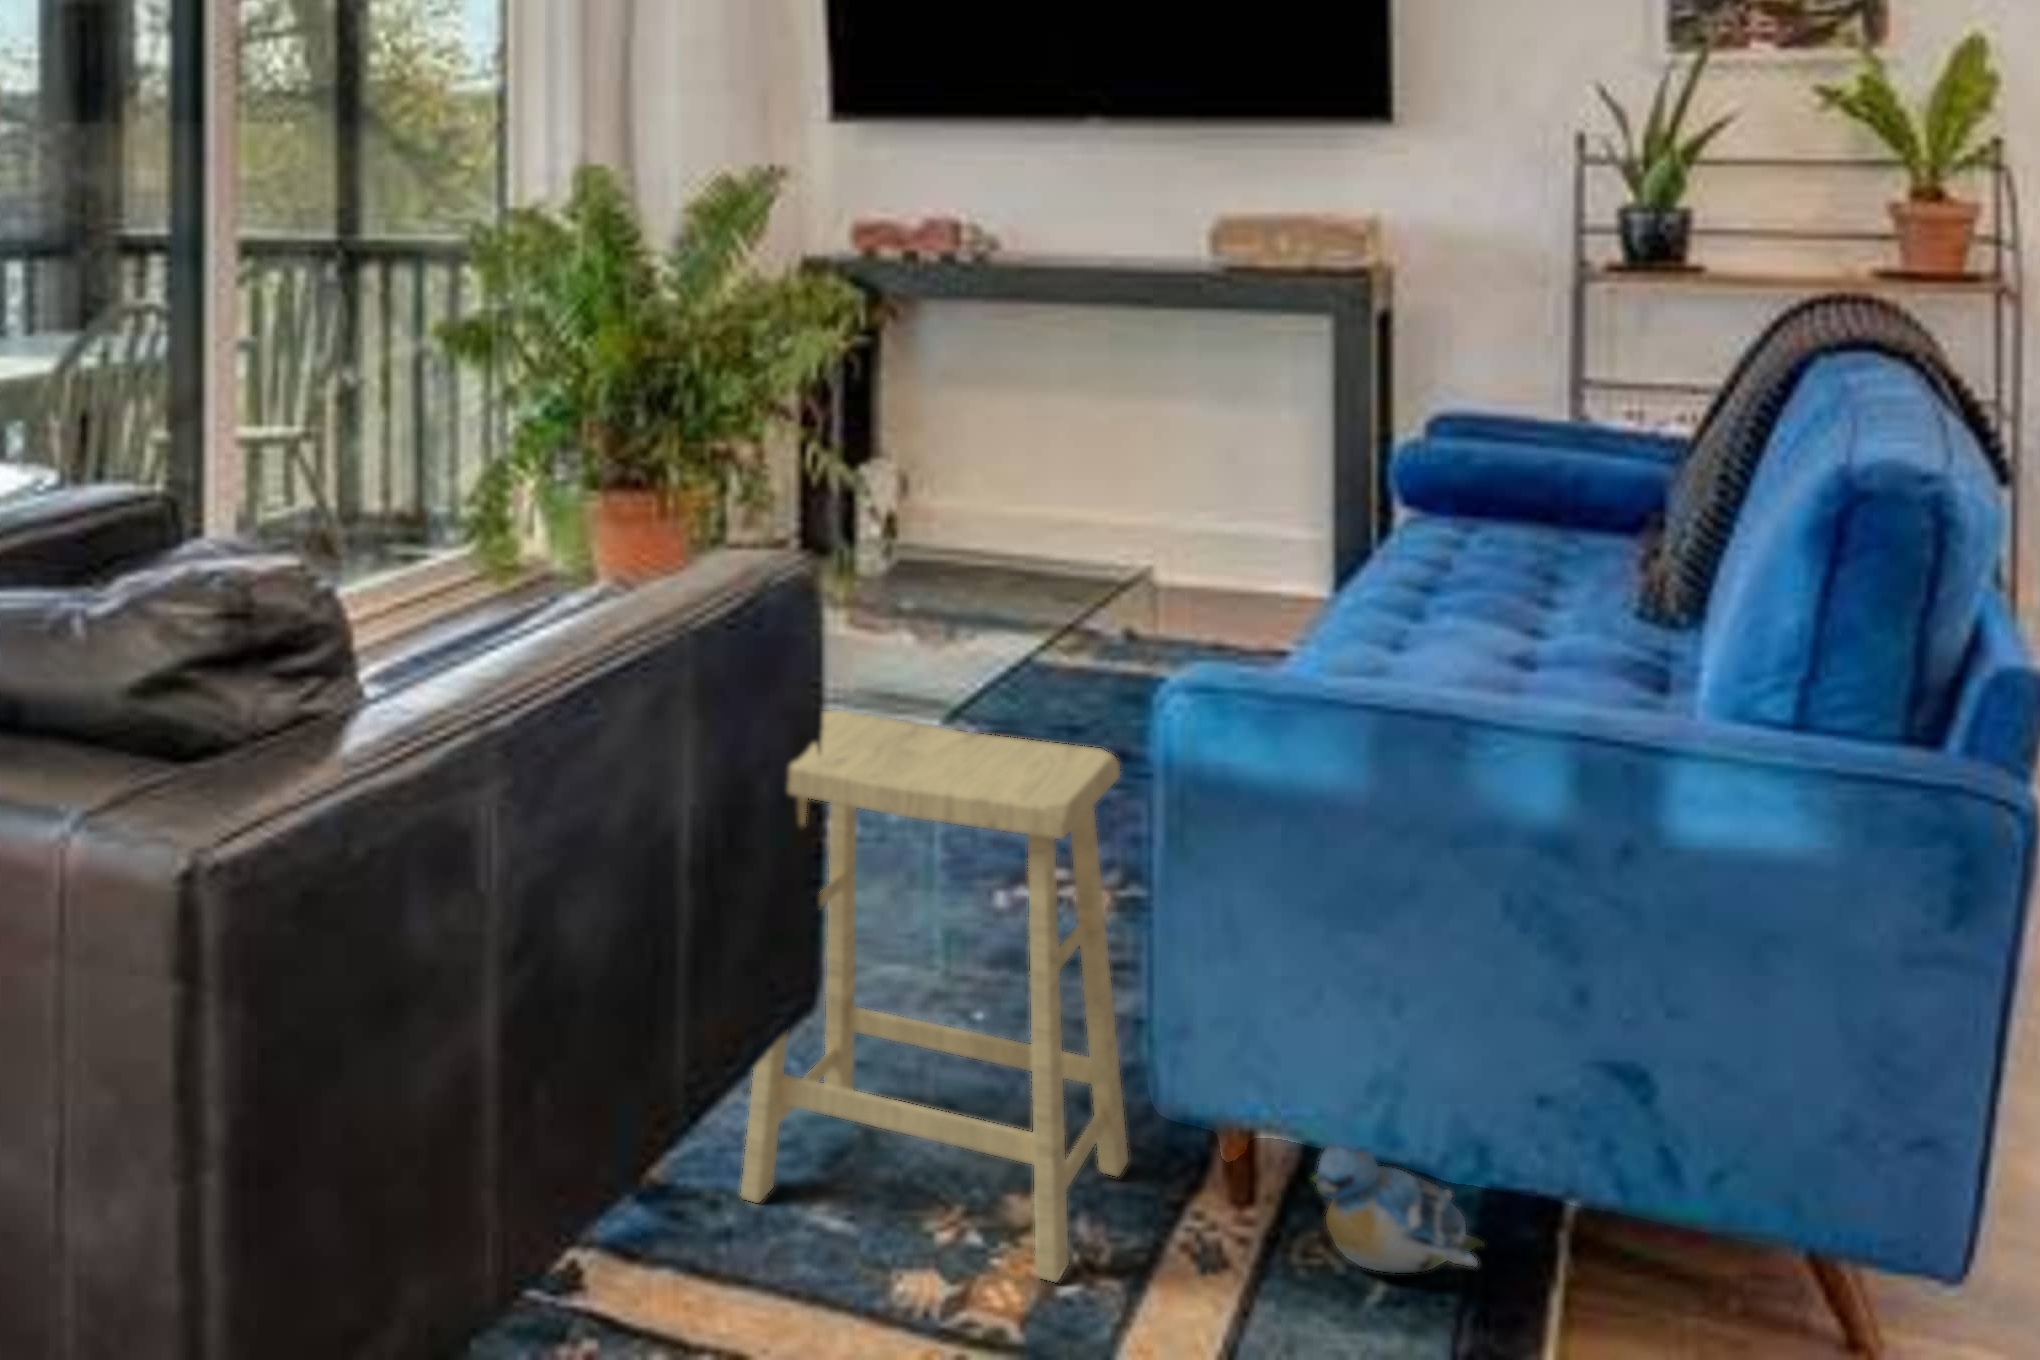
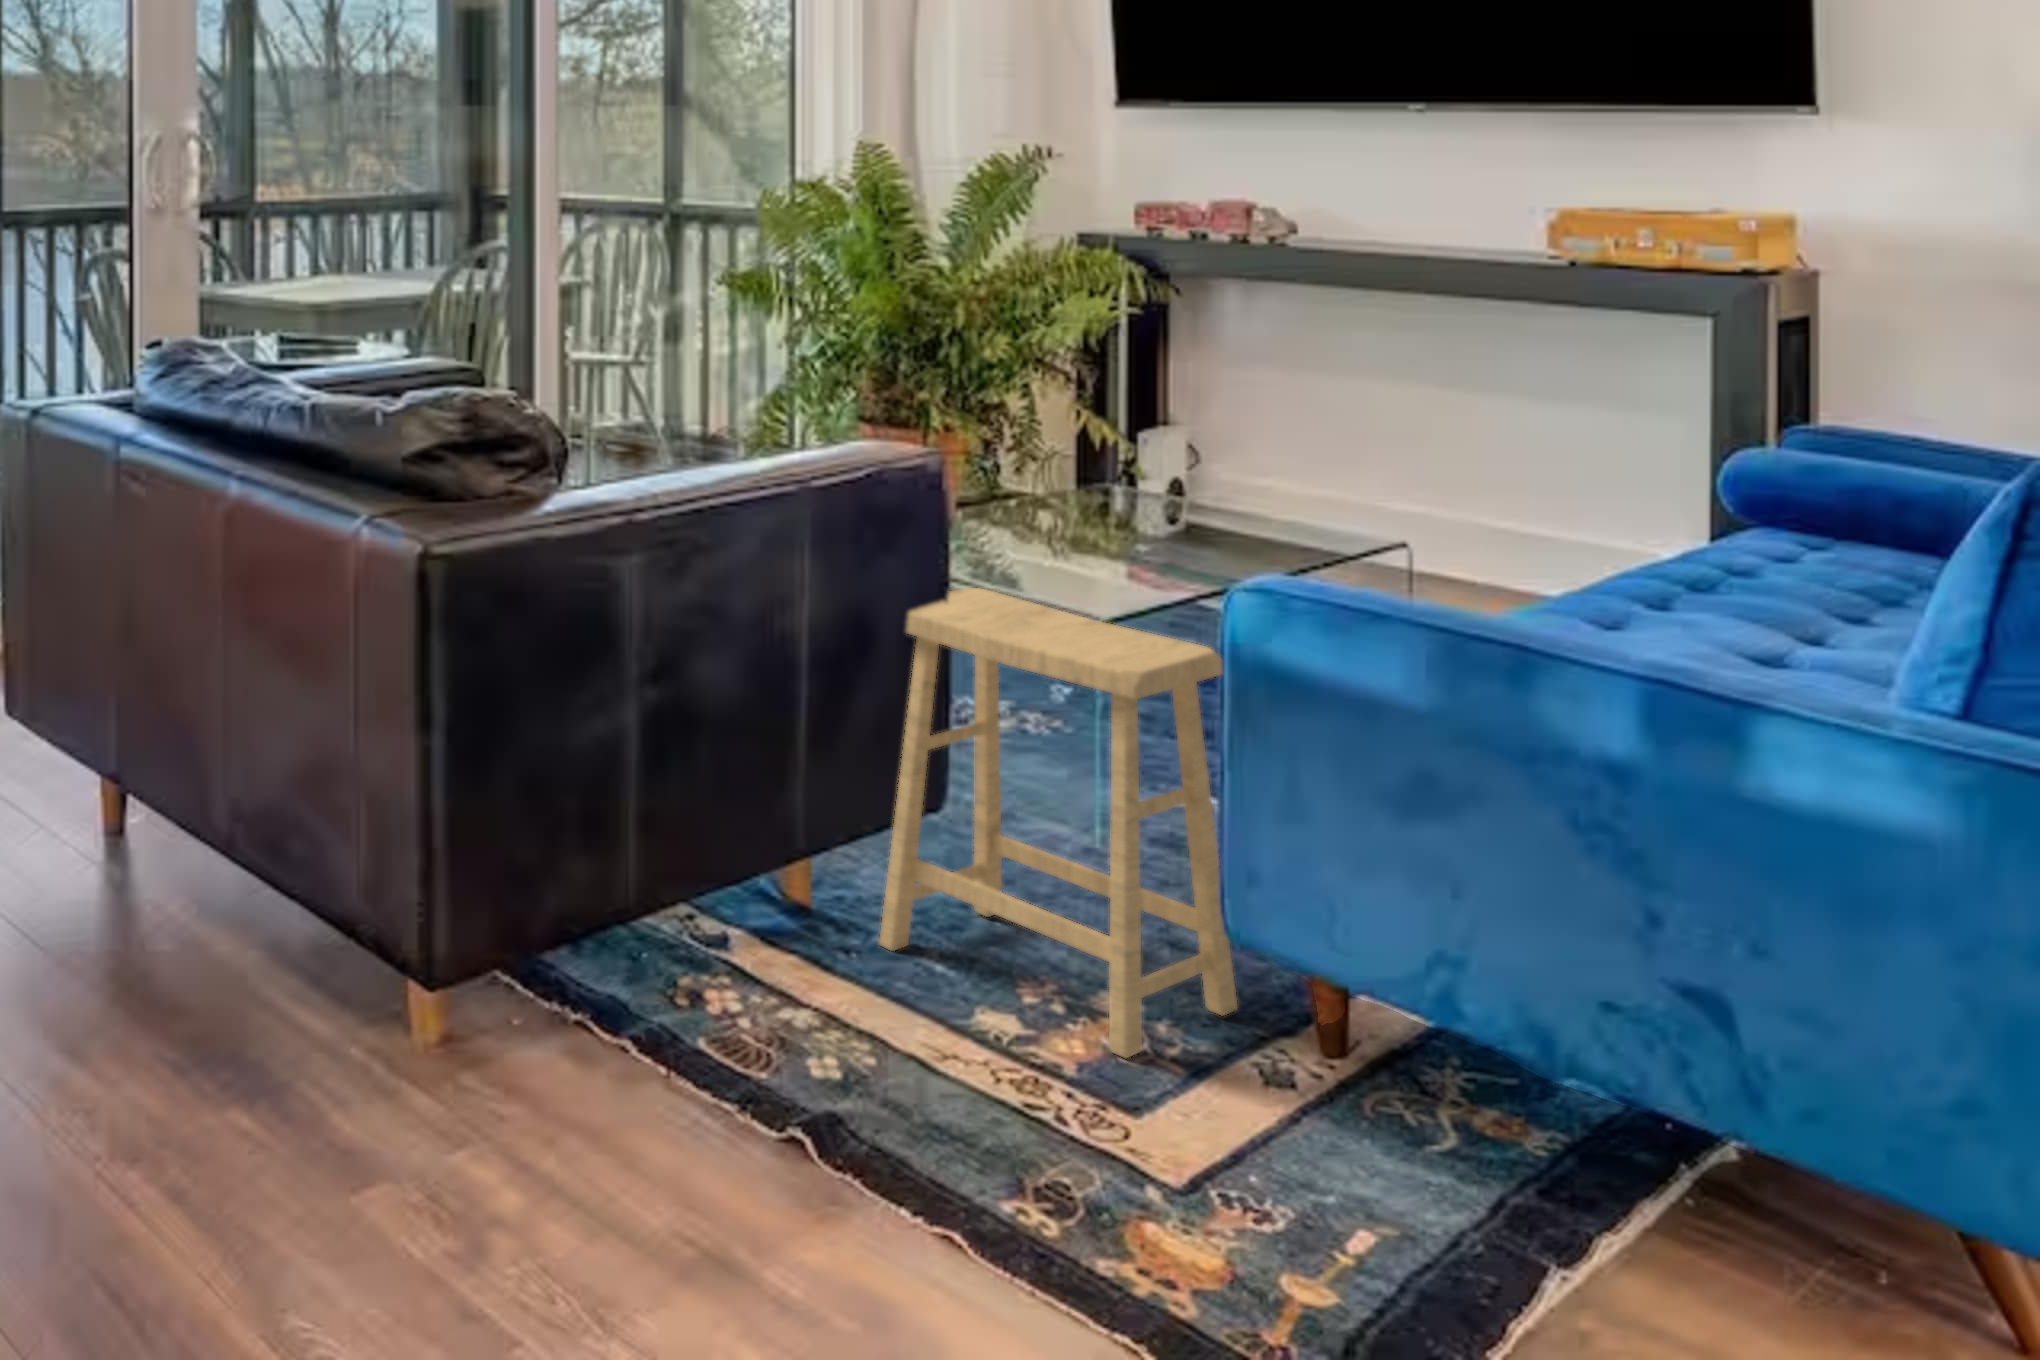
plush toy: present [1312,1146,1484,1273] -> none [1382,1015,1572,1152]

